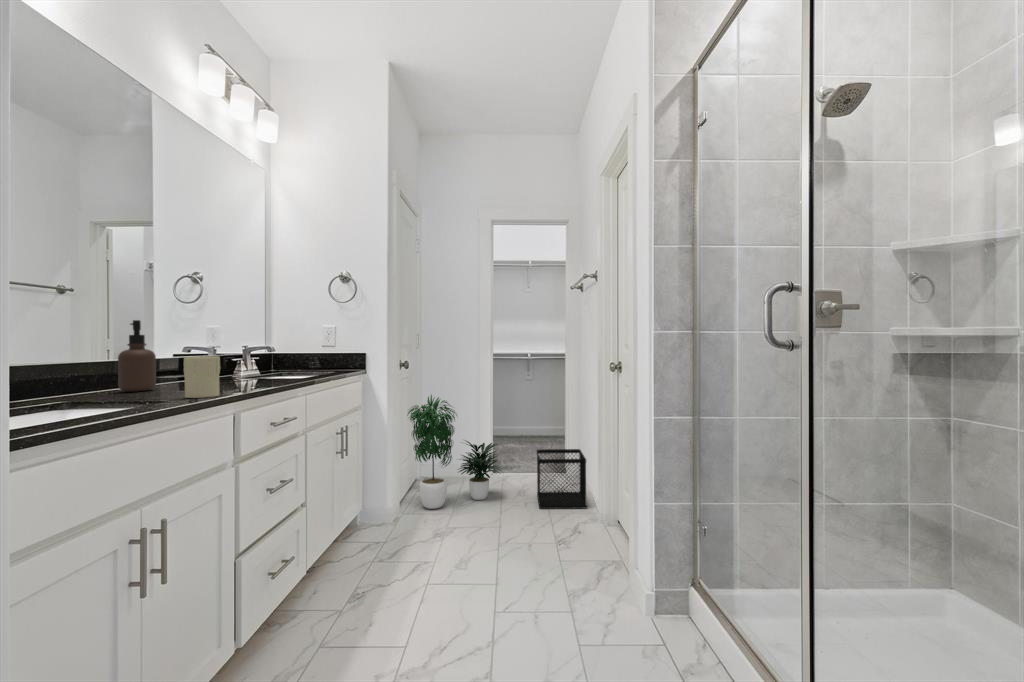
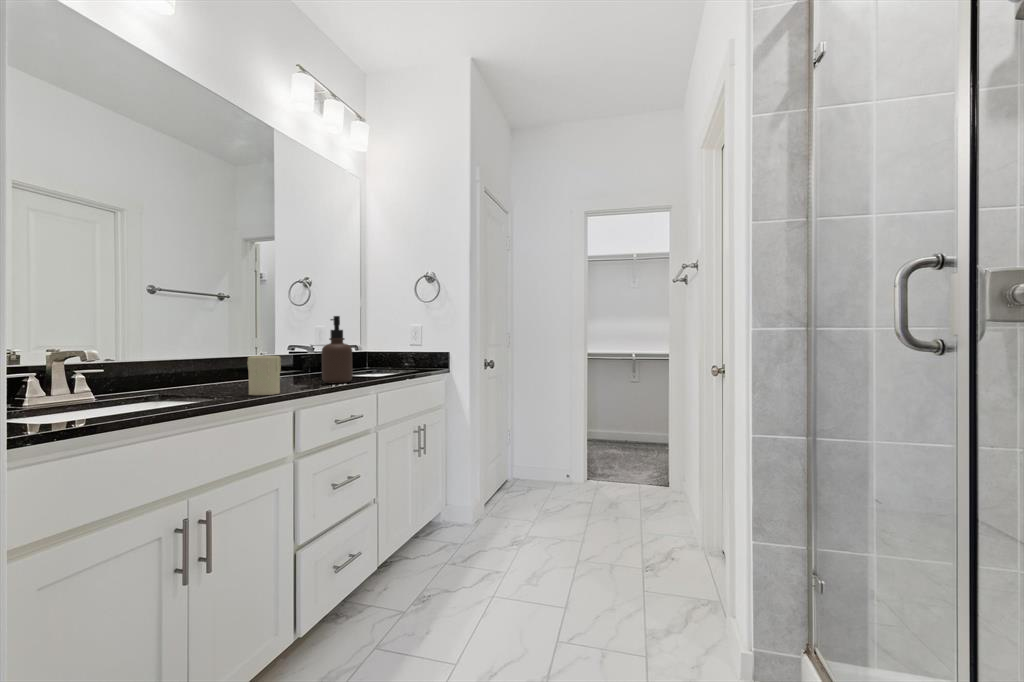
soap dispenser: present [118,320,156,392] -> present [322,316,353,384]
potted plant: present [408,395,501,509] -> none [492,394,593,513]
wastebasket: present [537,449,587,509] -> none [629,457,683,525]

